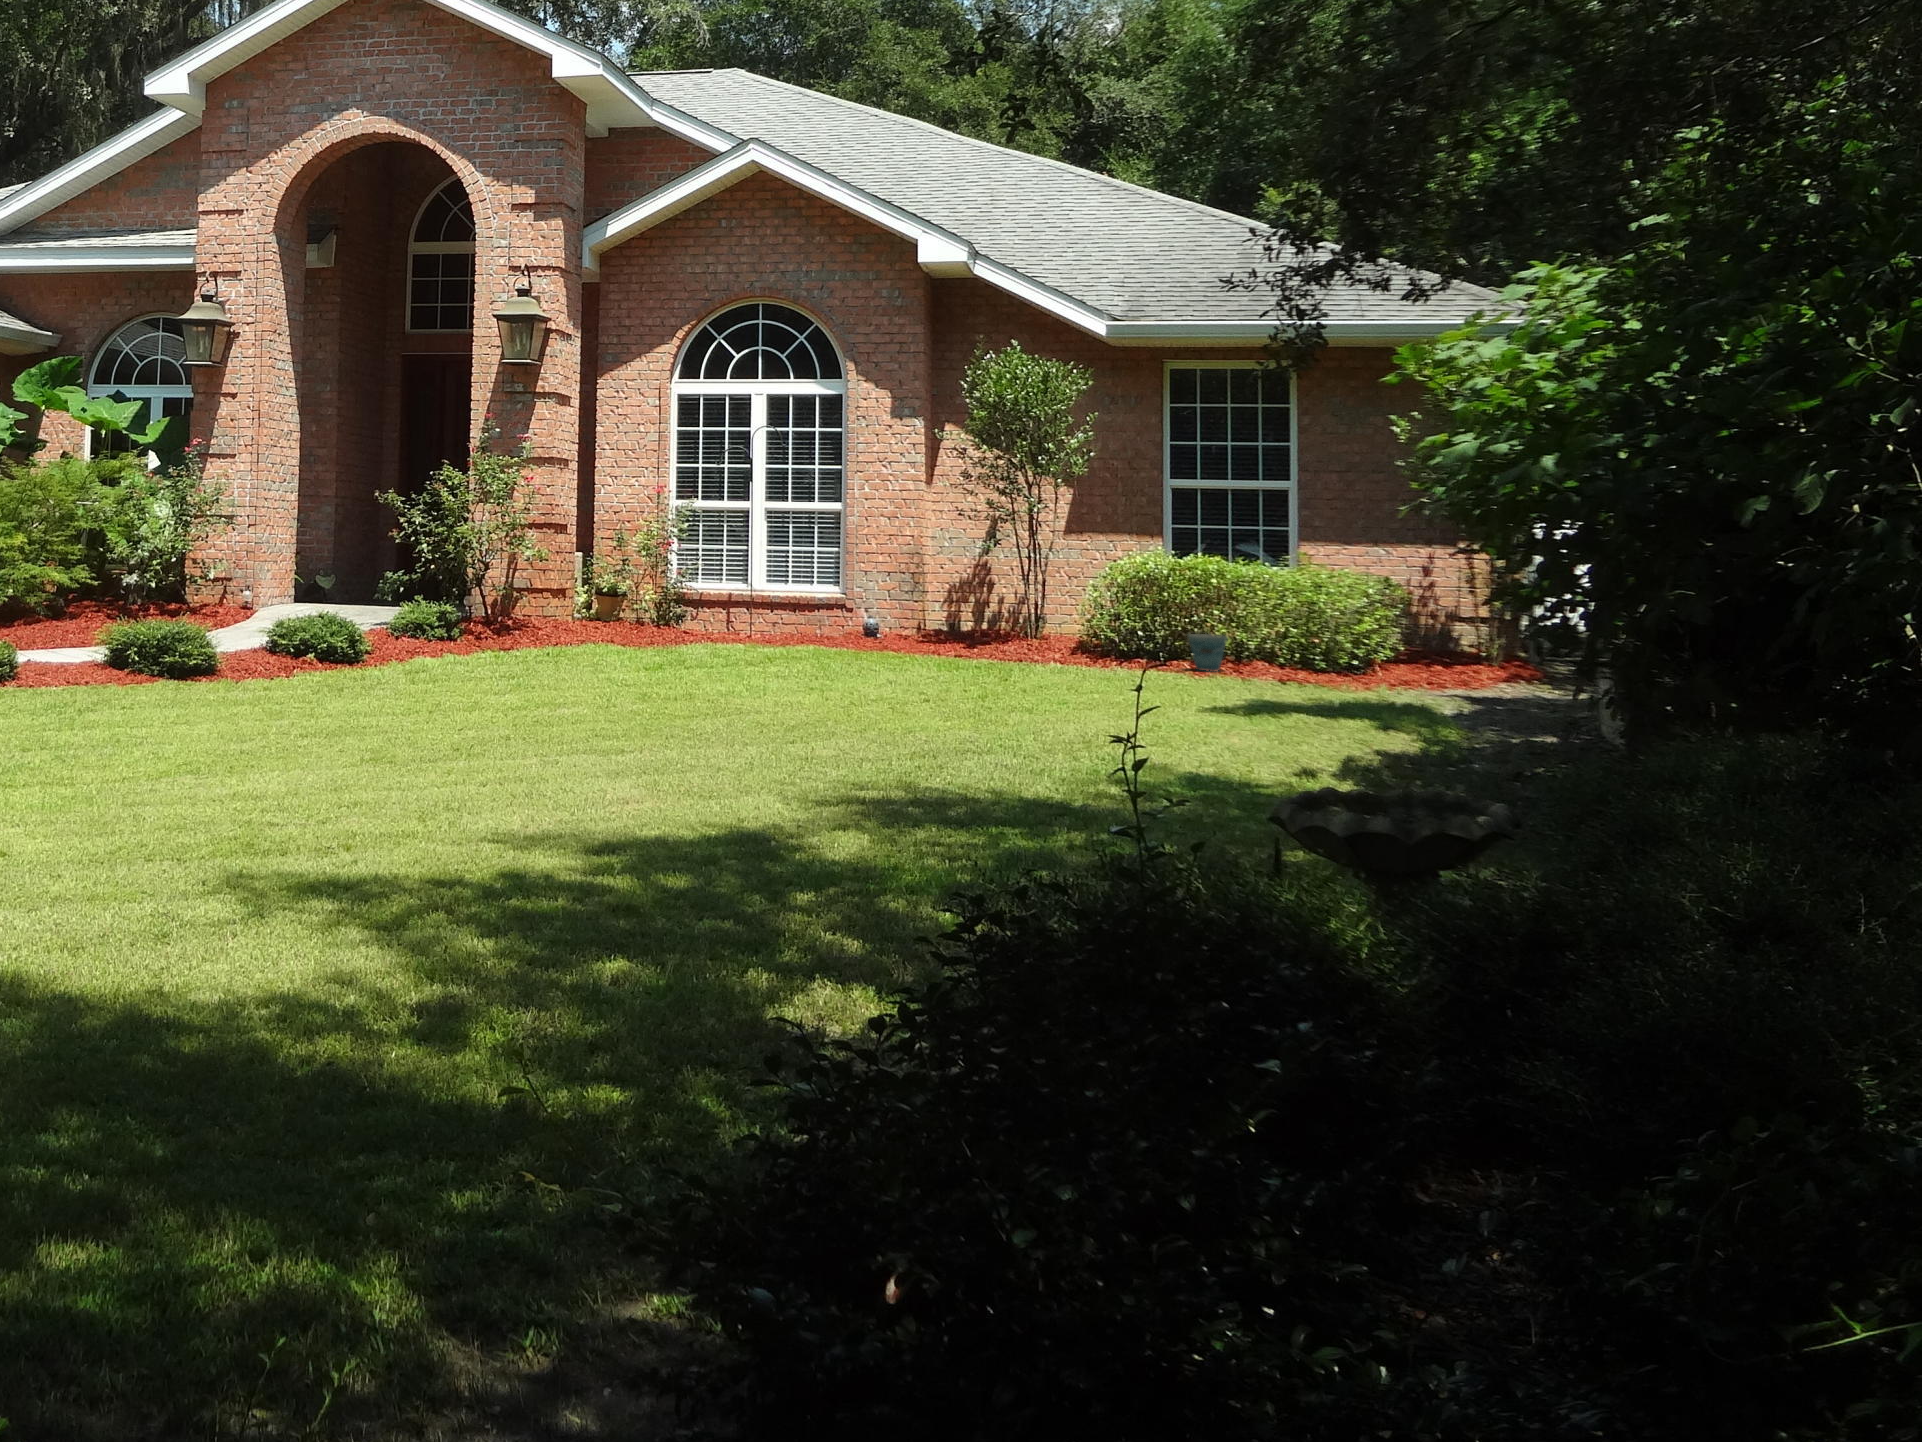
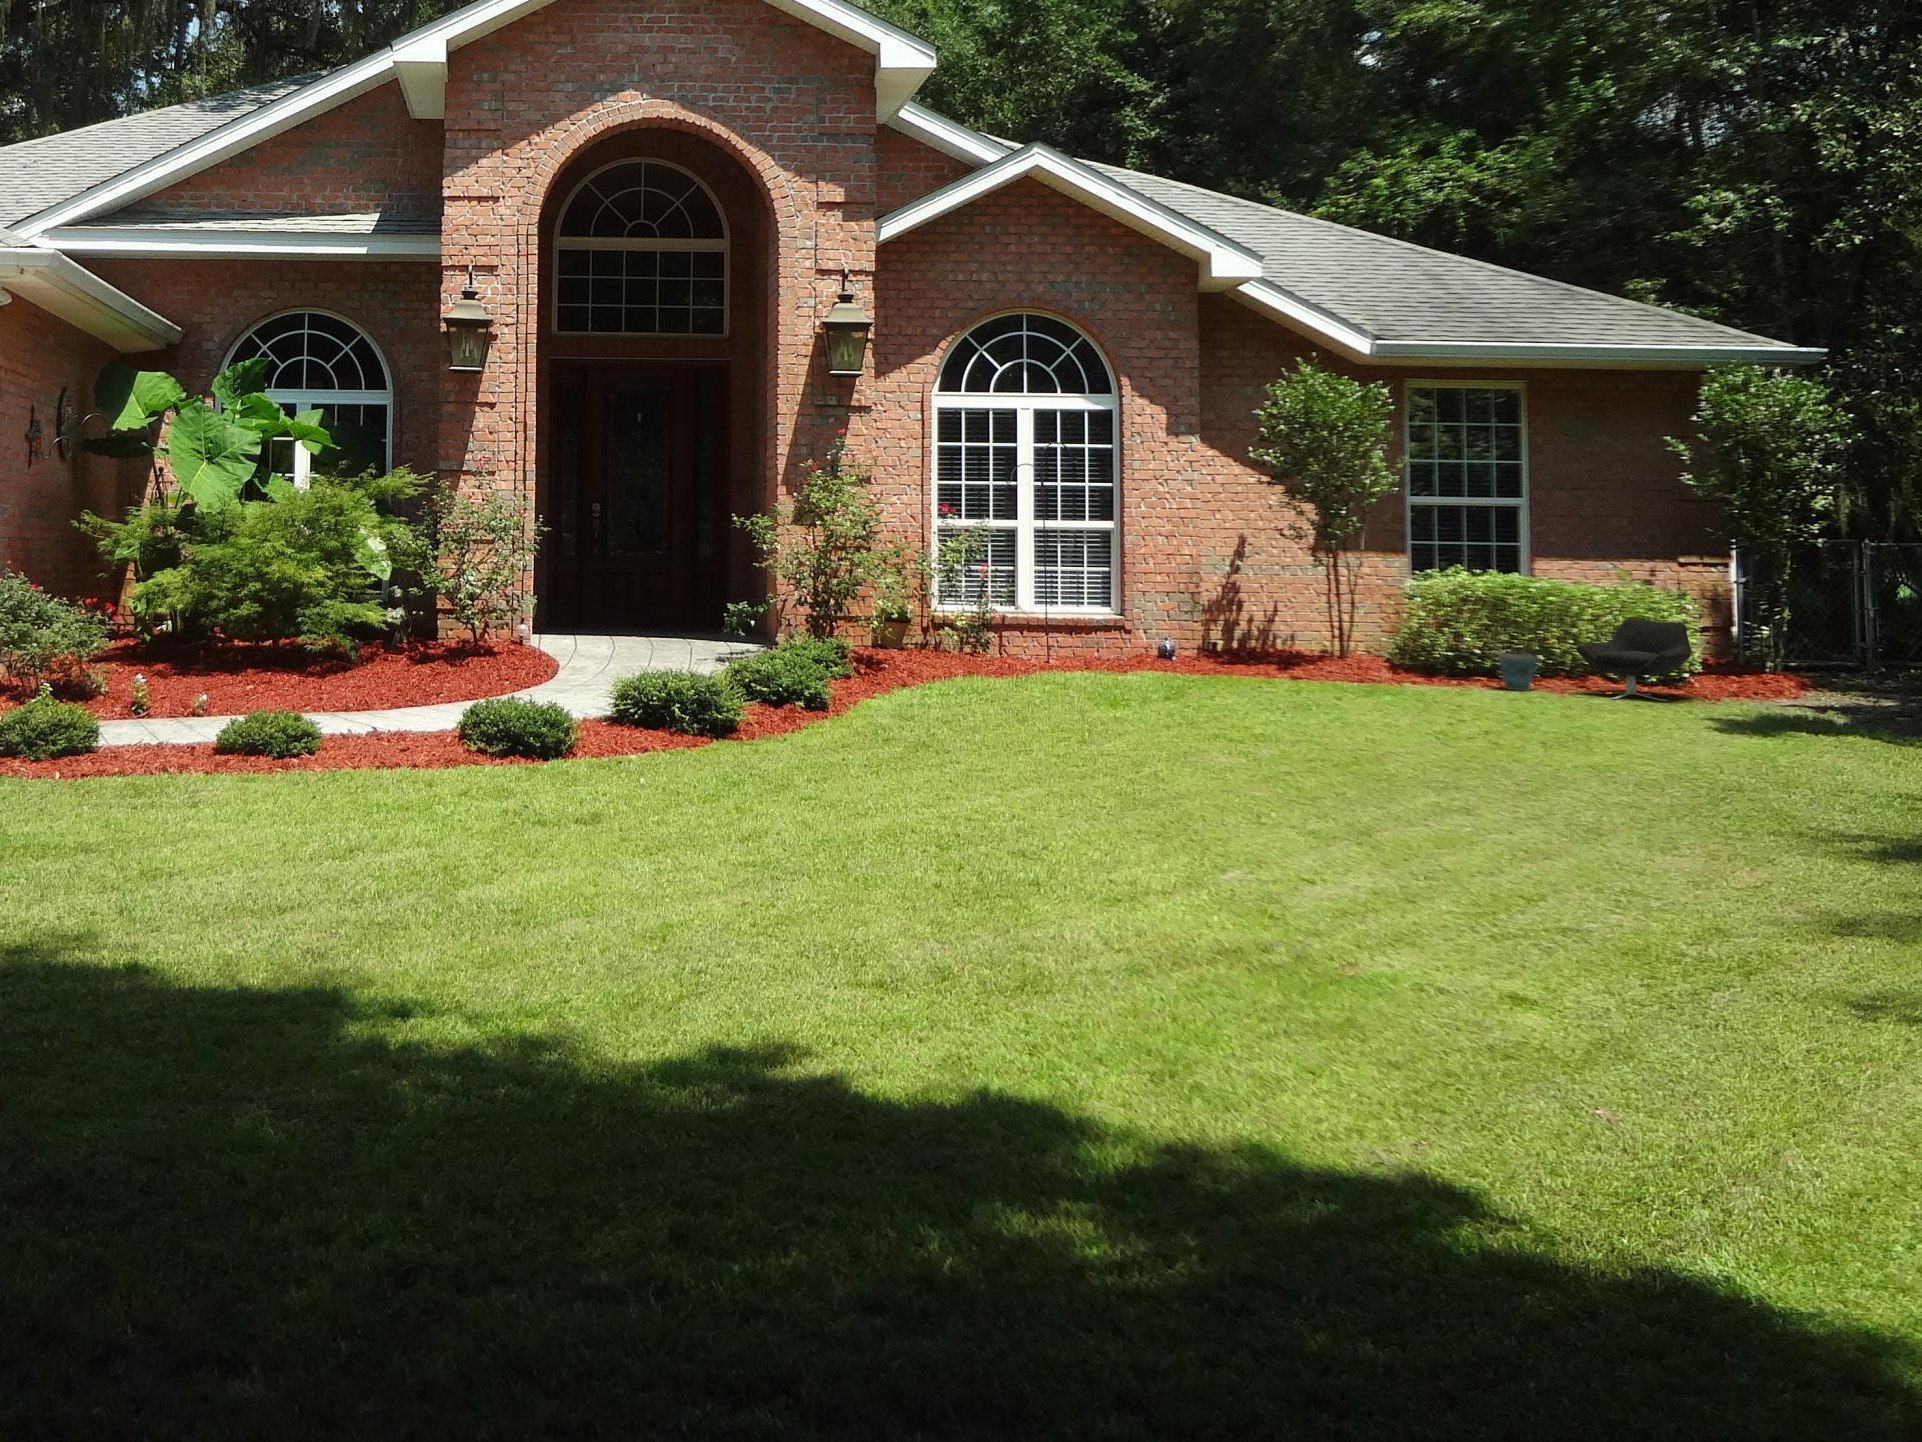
lounge chair: none [1256,599,1371,682] -> present [1576,619,1692,701]

